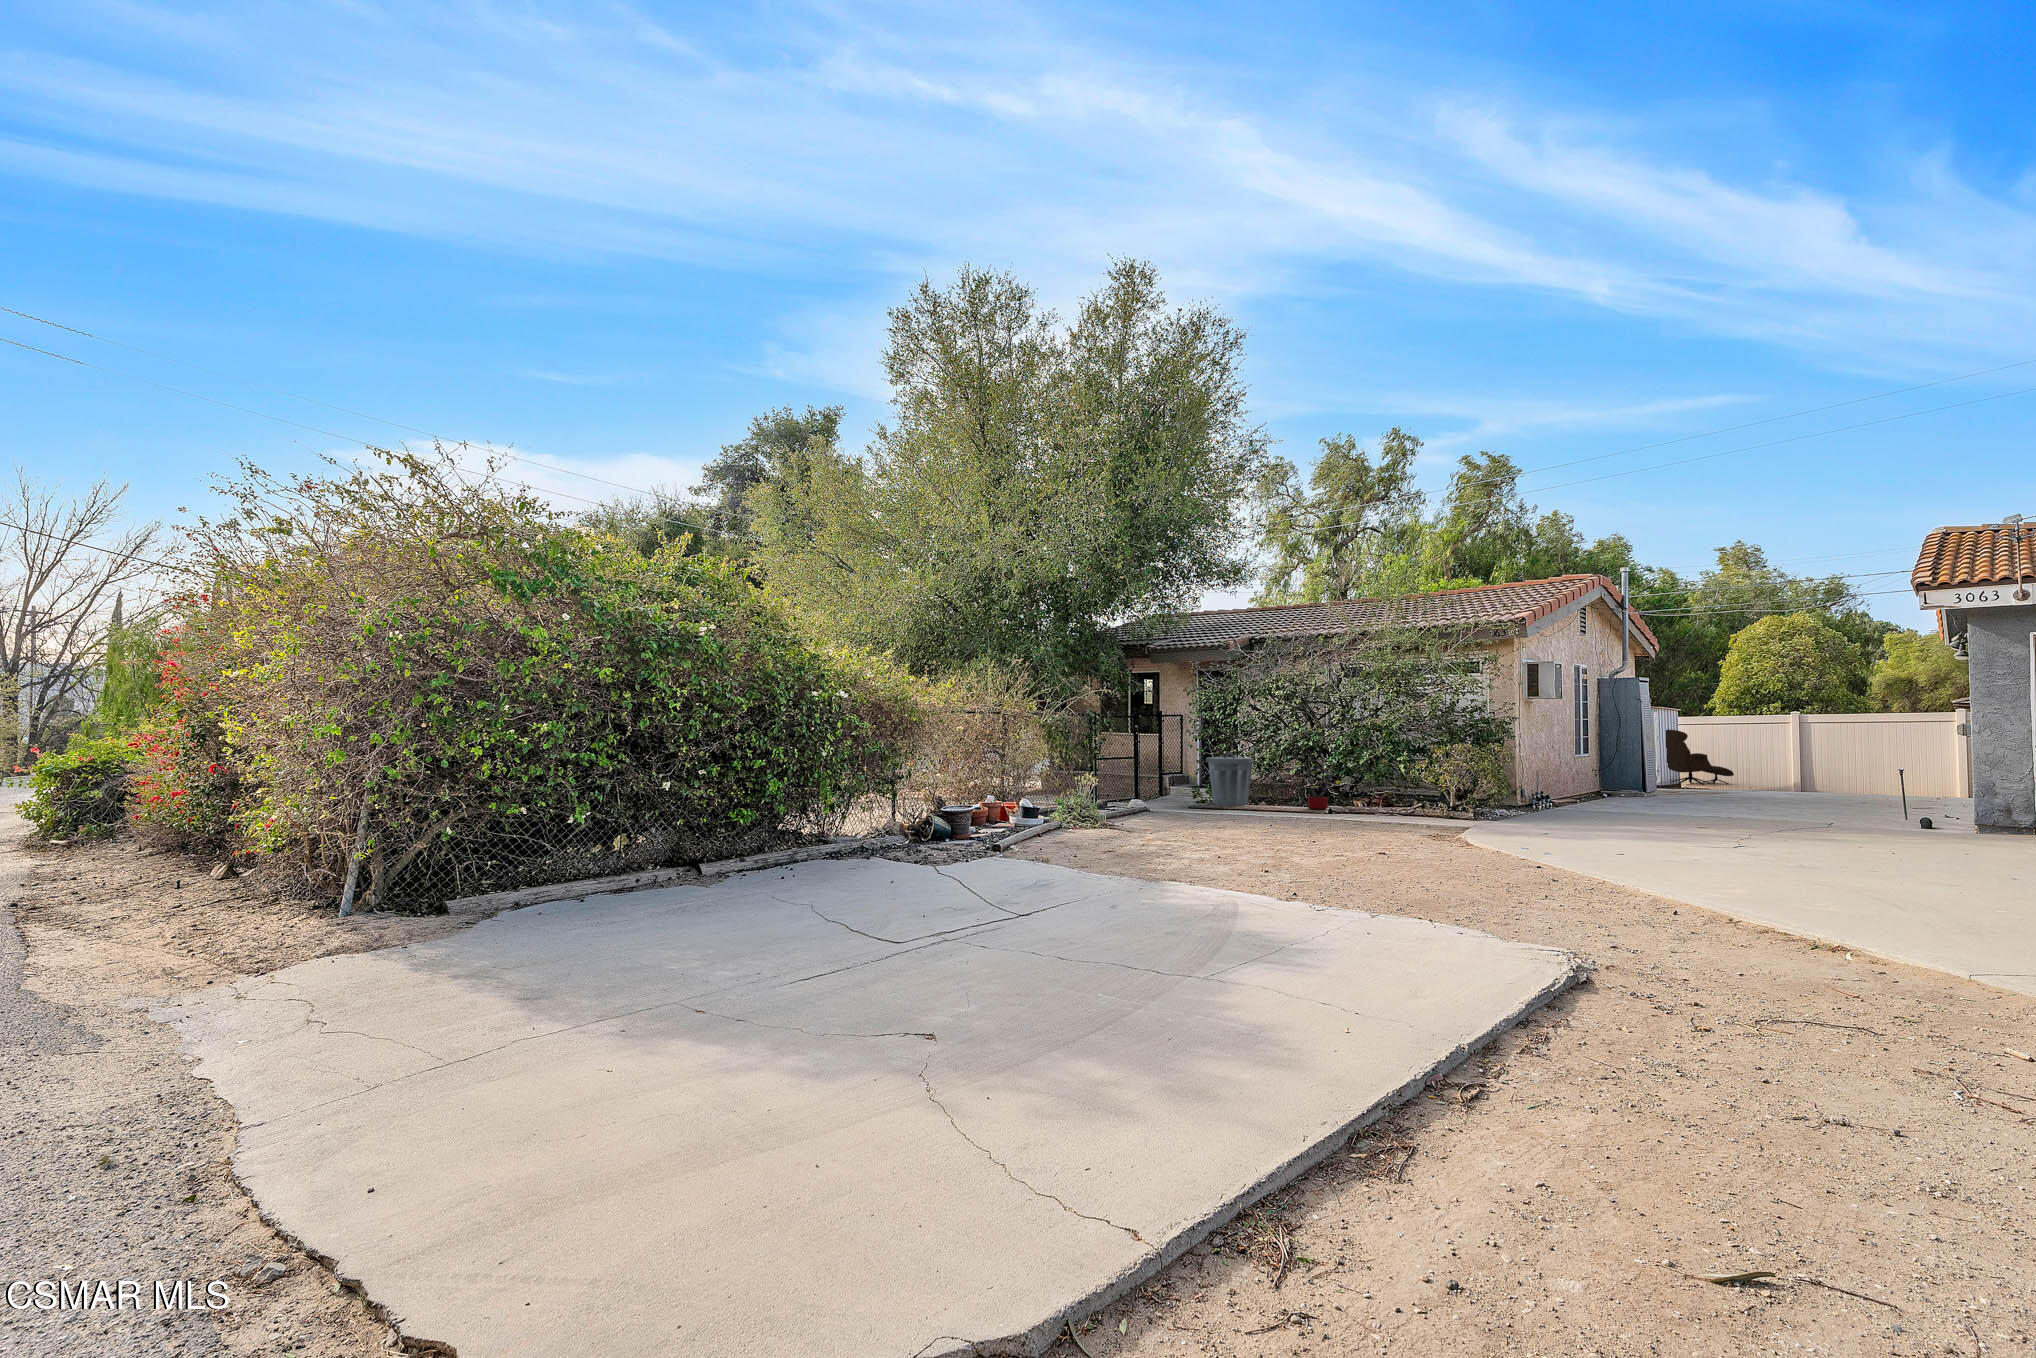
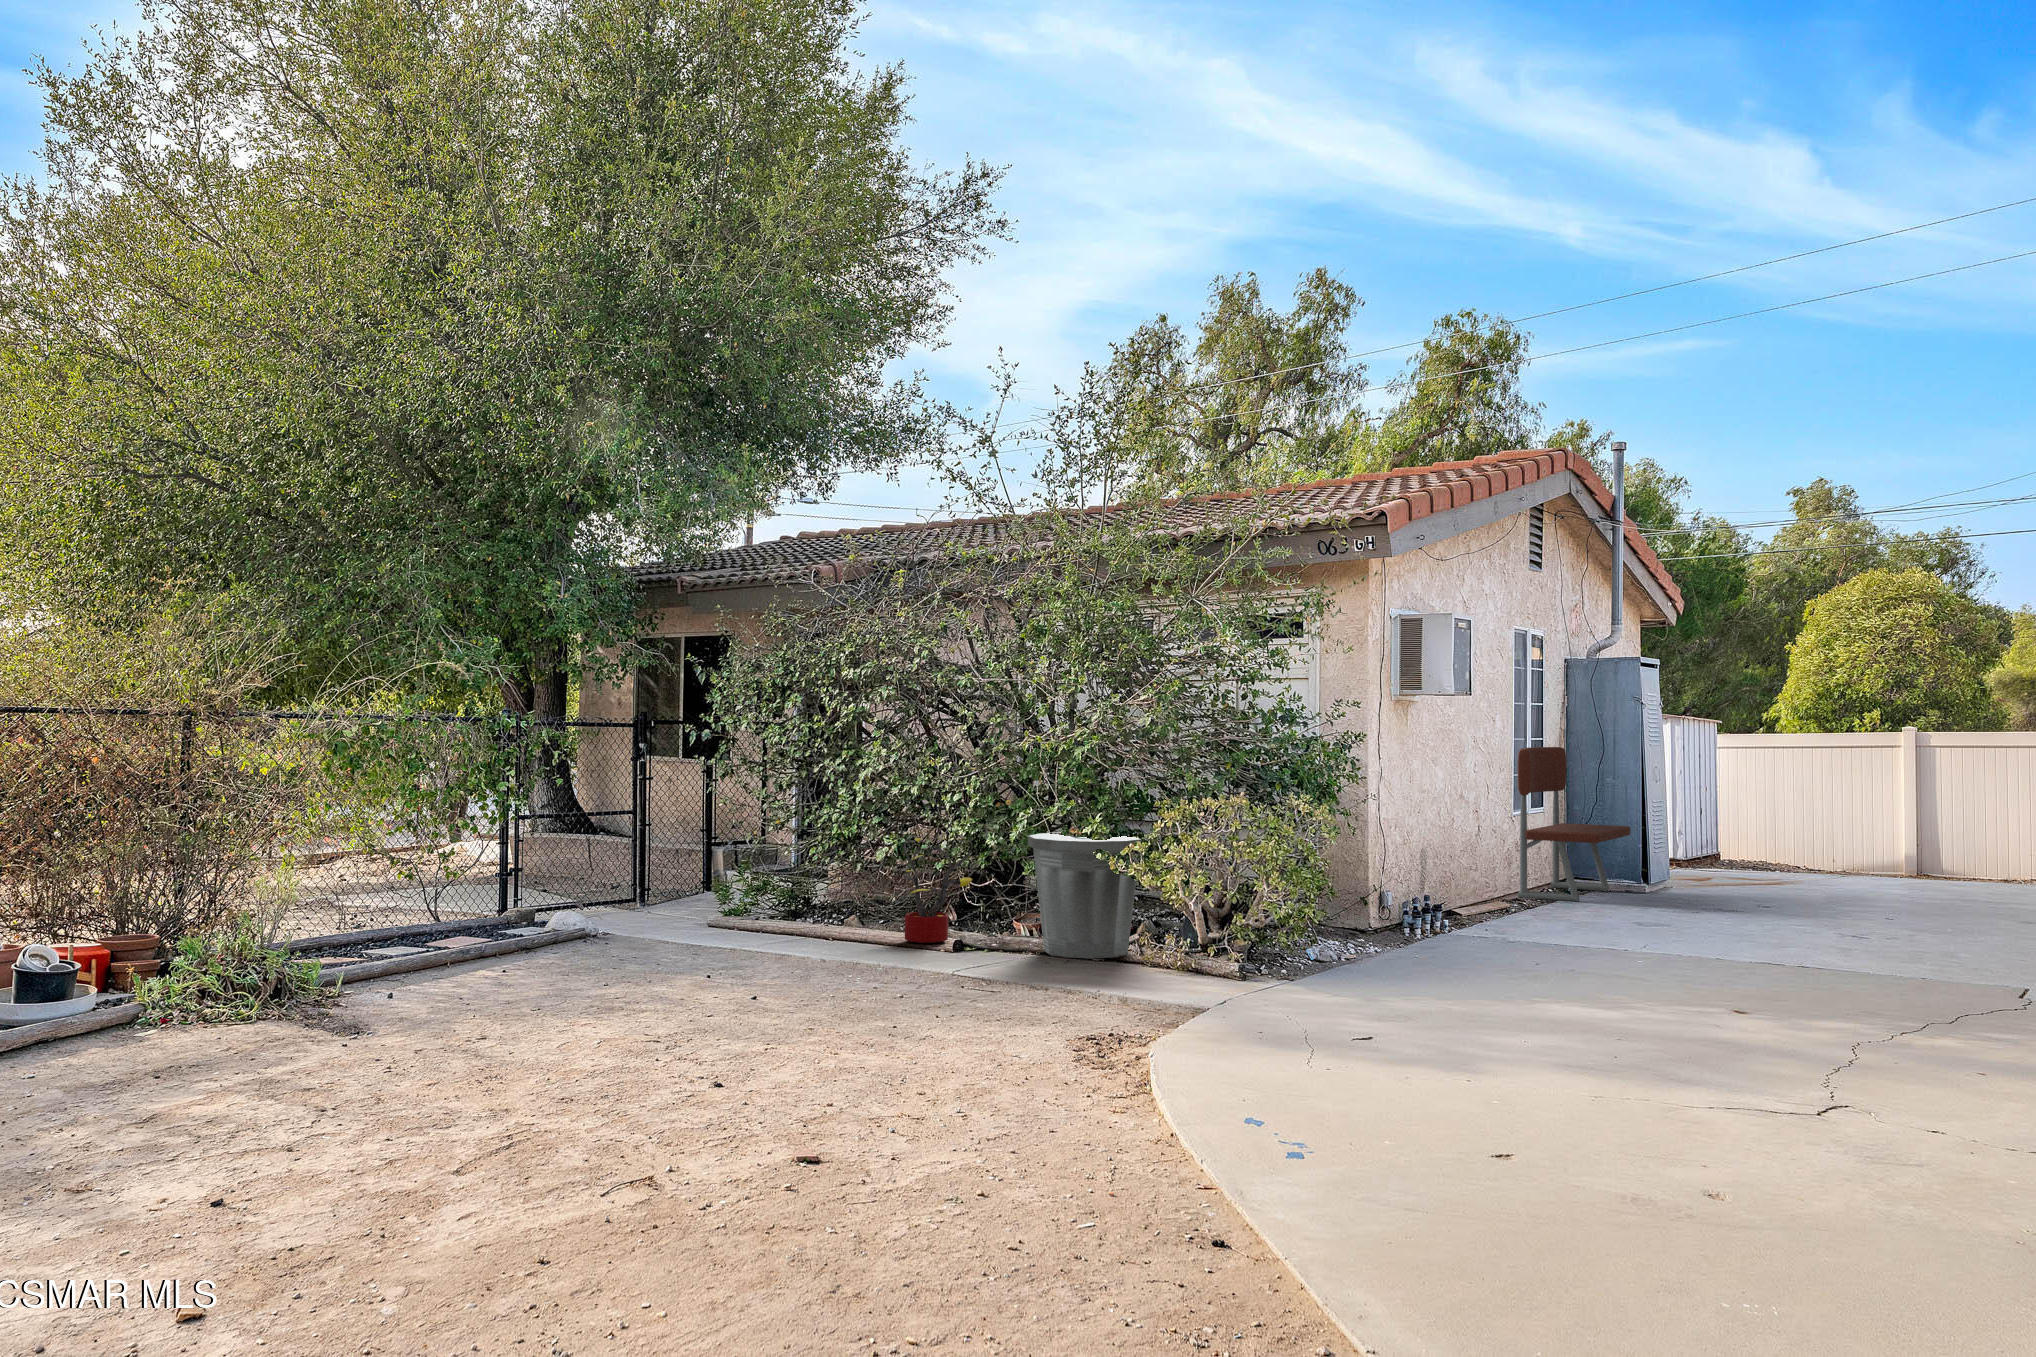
bench: none [1579,724,1638,799] -> present [1518,747,1631,902]
lounge chair: present [1666,730,1734,785] -> none [1681,759,1806,864]
trash can: present [1206,753,1254,806] -> present [1028,824,1141,958]

